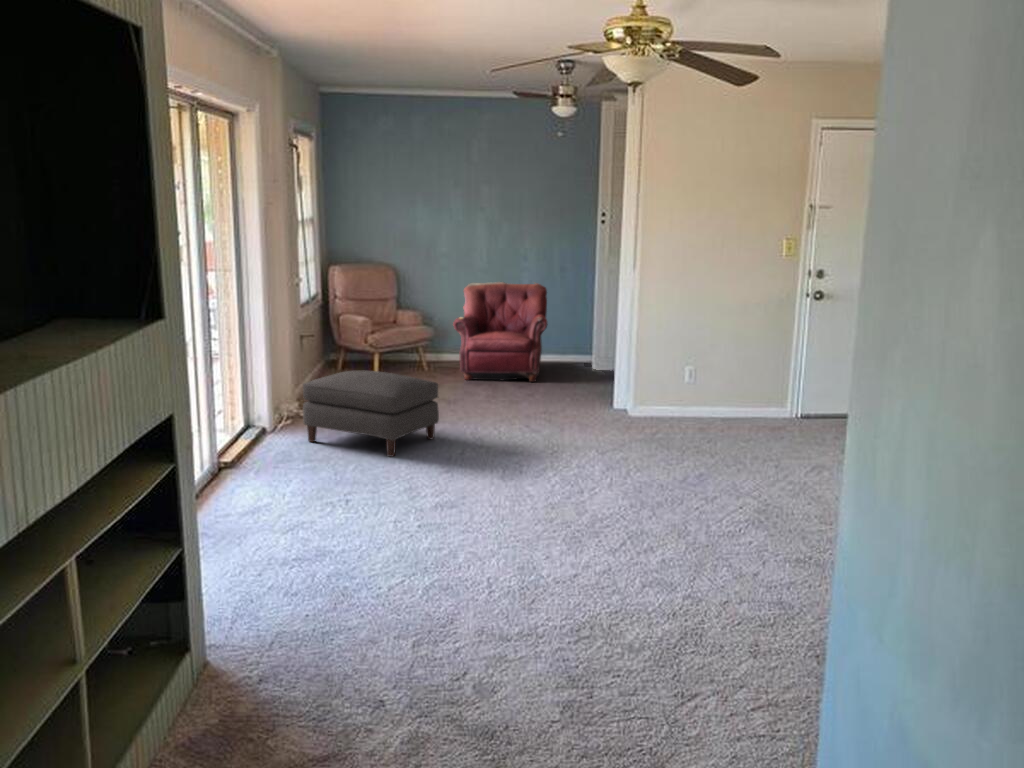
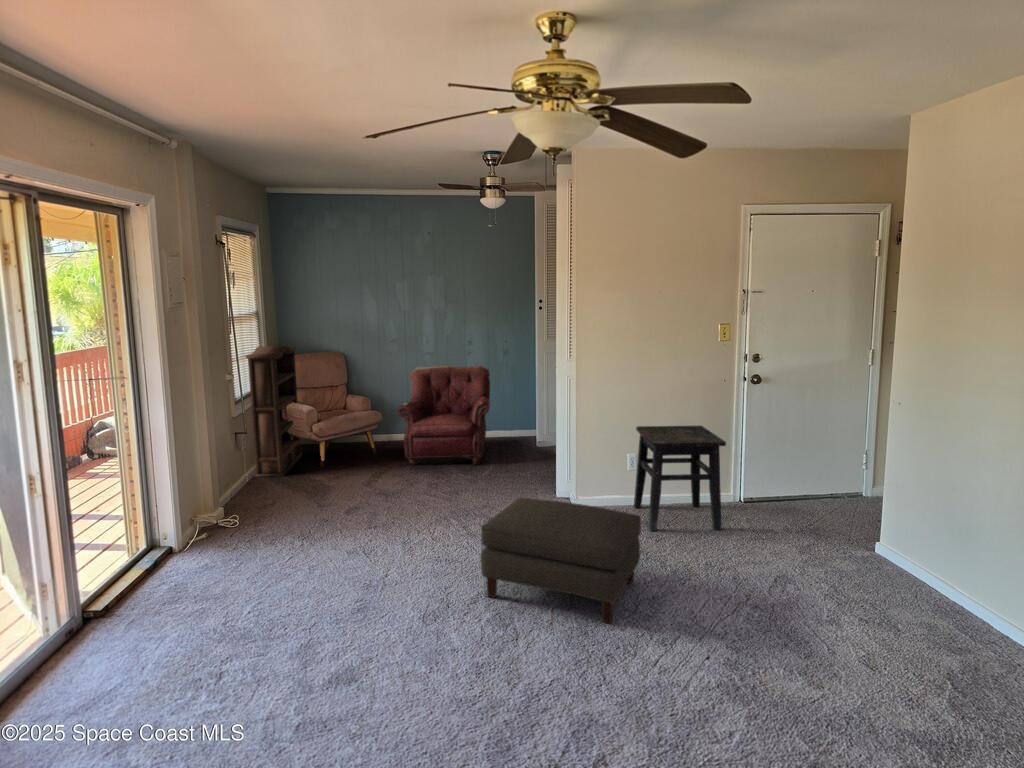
bookshelf: none [308,253,352,384] -> present [246,346,302,477]
side table: none [692,338,782,435] -> present [634,426,726,531]
ottoman: present [303,371,439,457] -> present [481,498,641,623]

